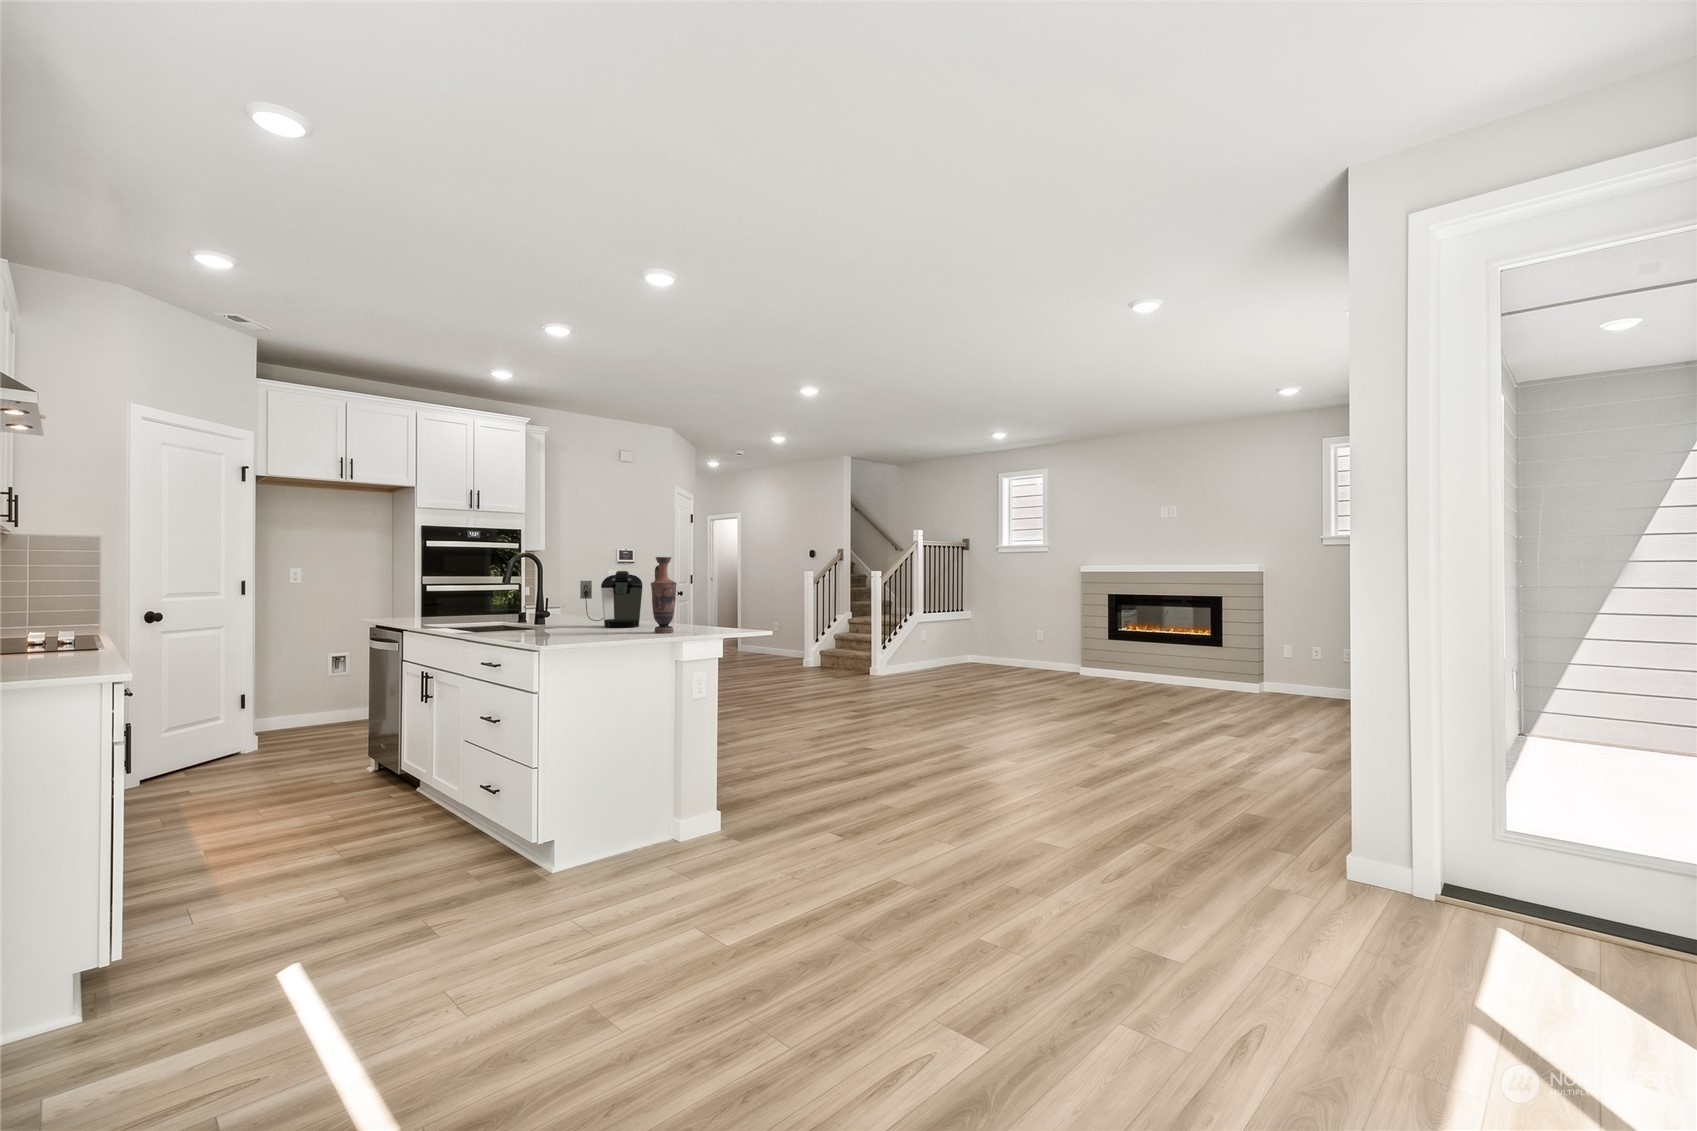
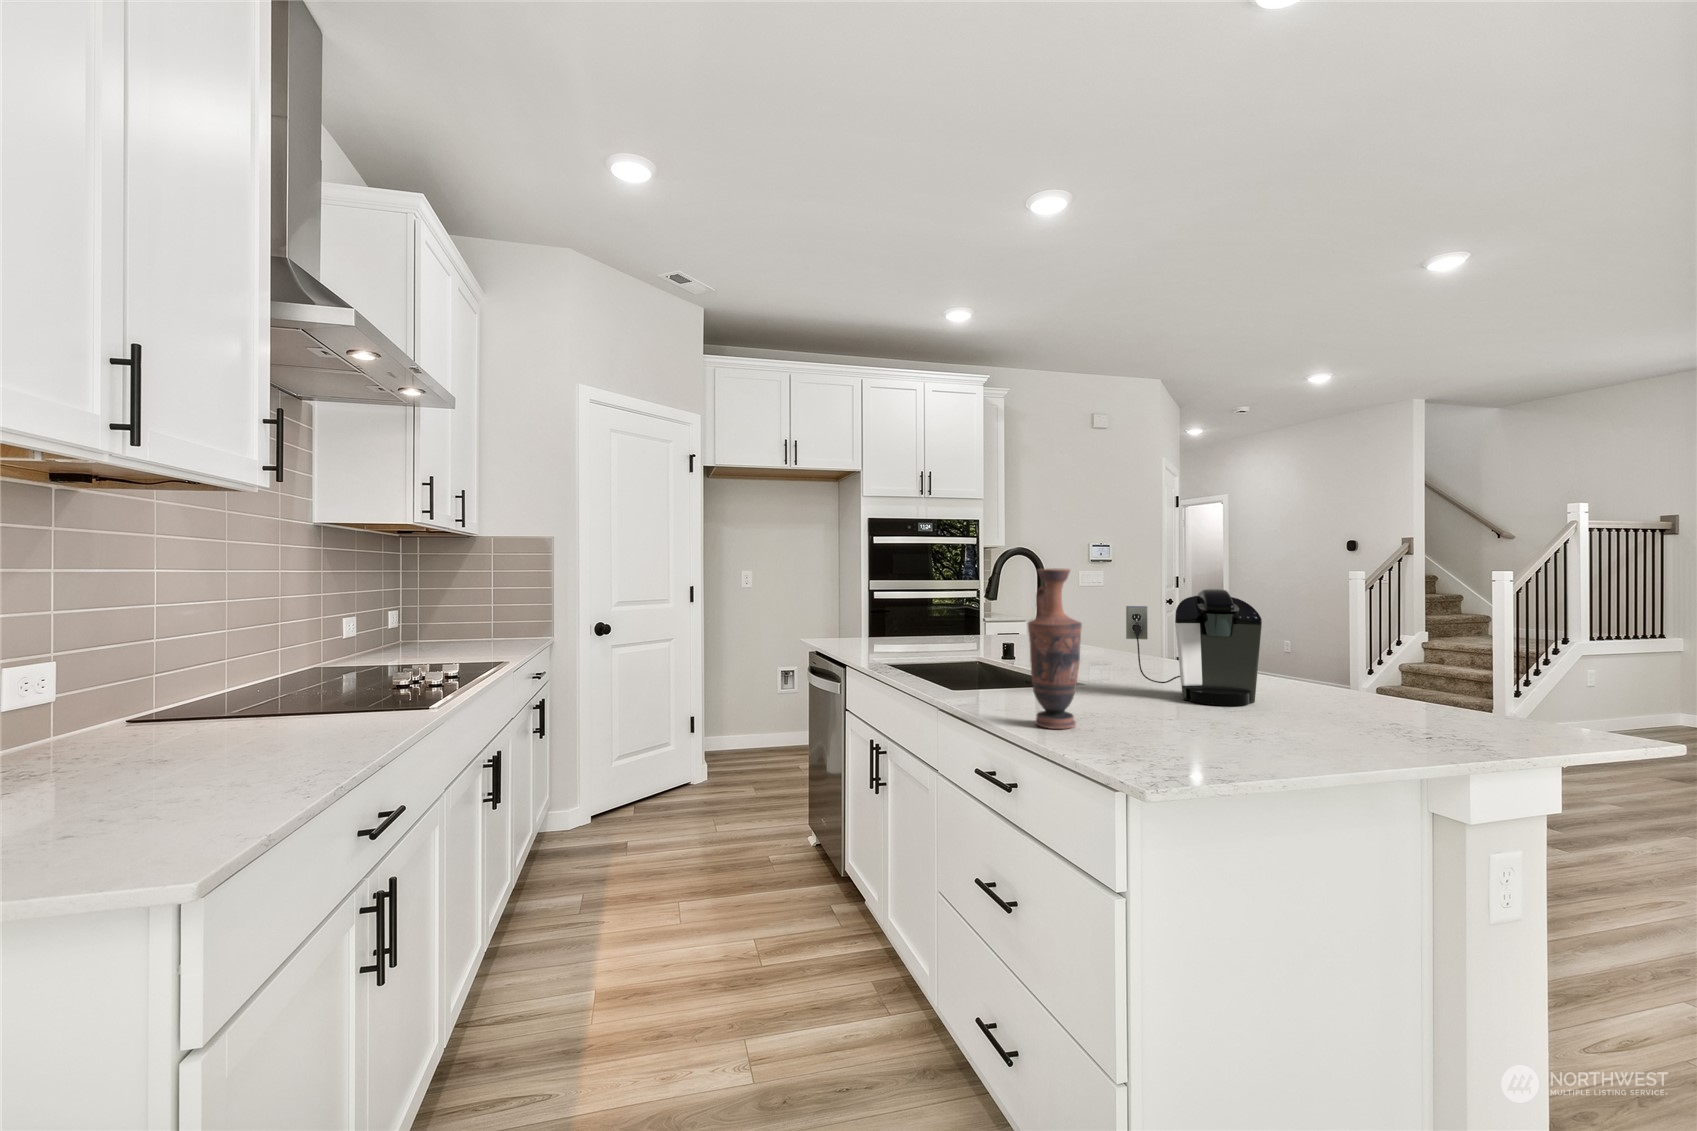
vase: present [651,557,677,633] -> present [1028,569,1082,729]

